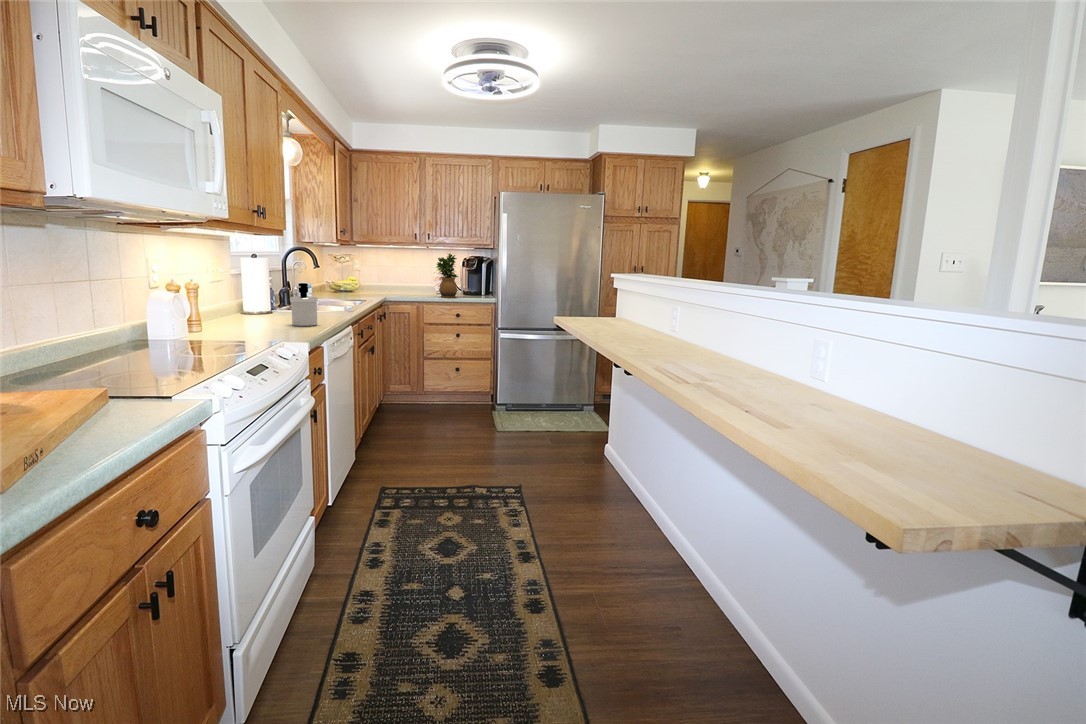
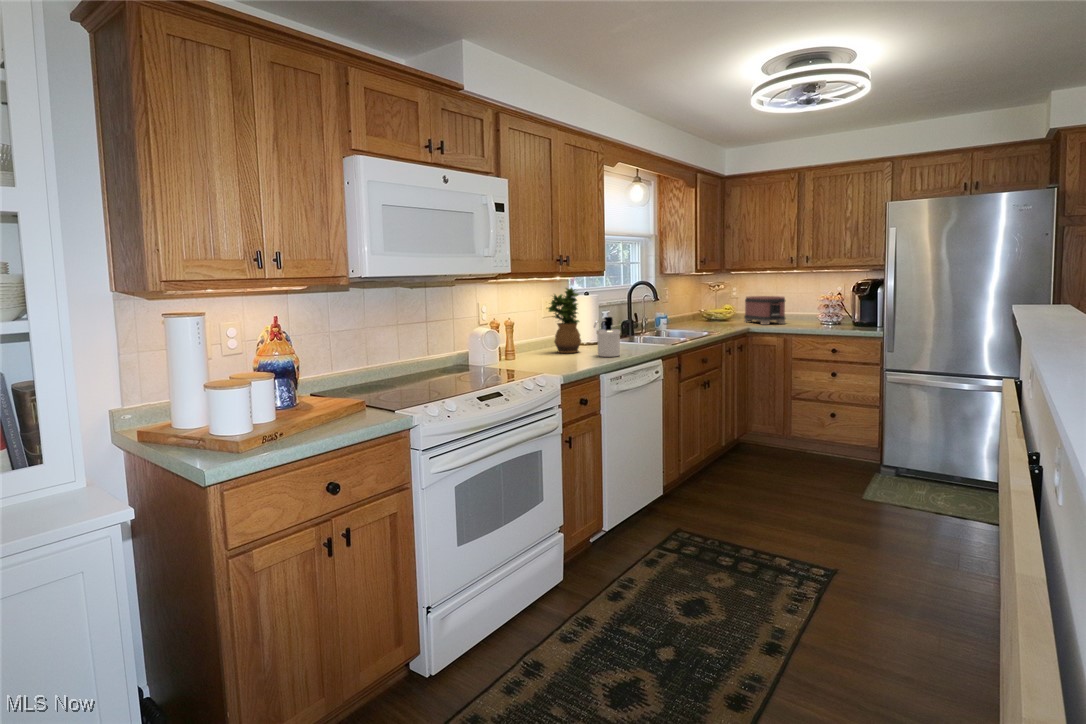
potted plant: present [436,254,458,298] -> present [548,288,581,353]
toaster: none [368,266,409,293] -> present [744,296,786,325]

